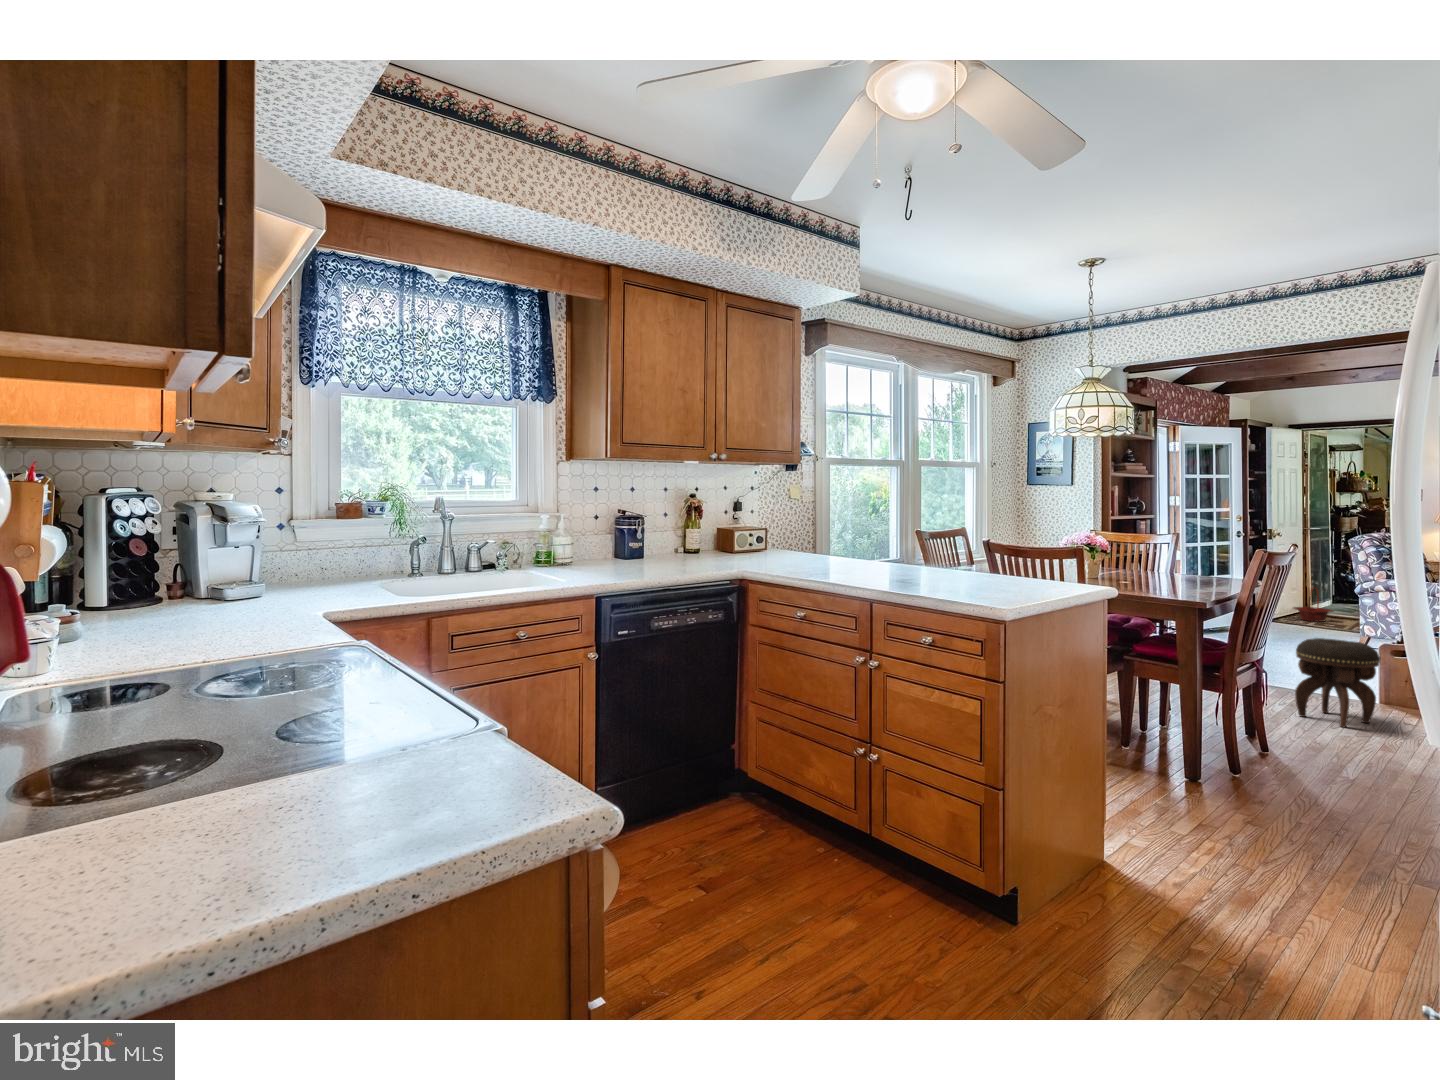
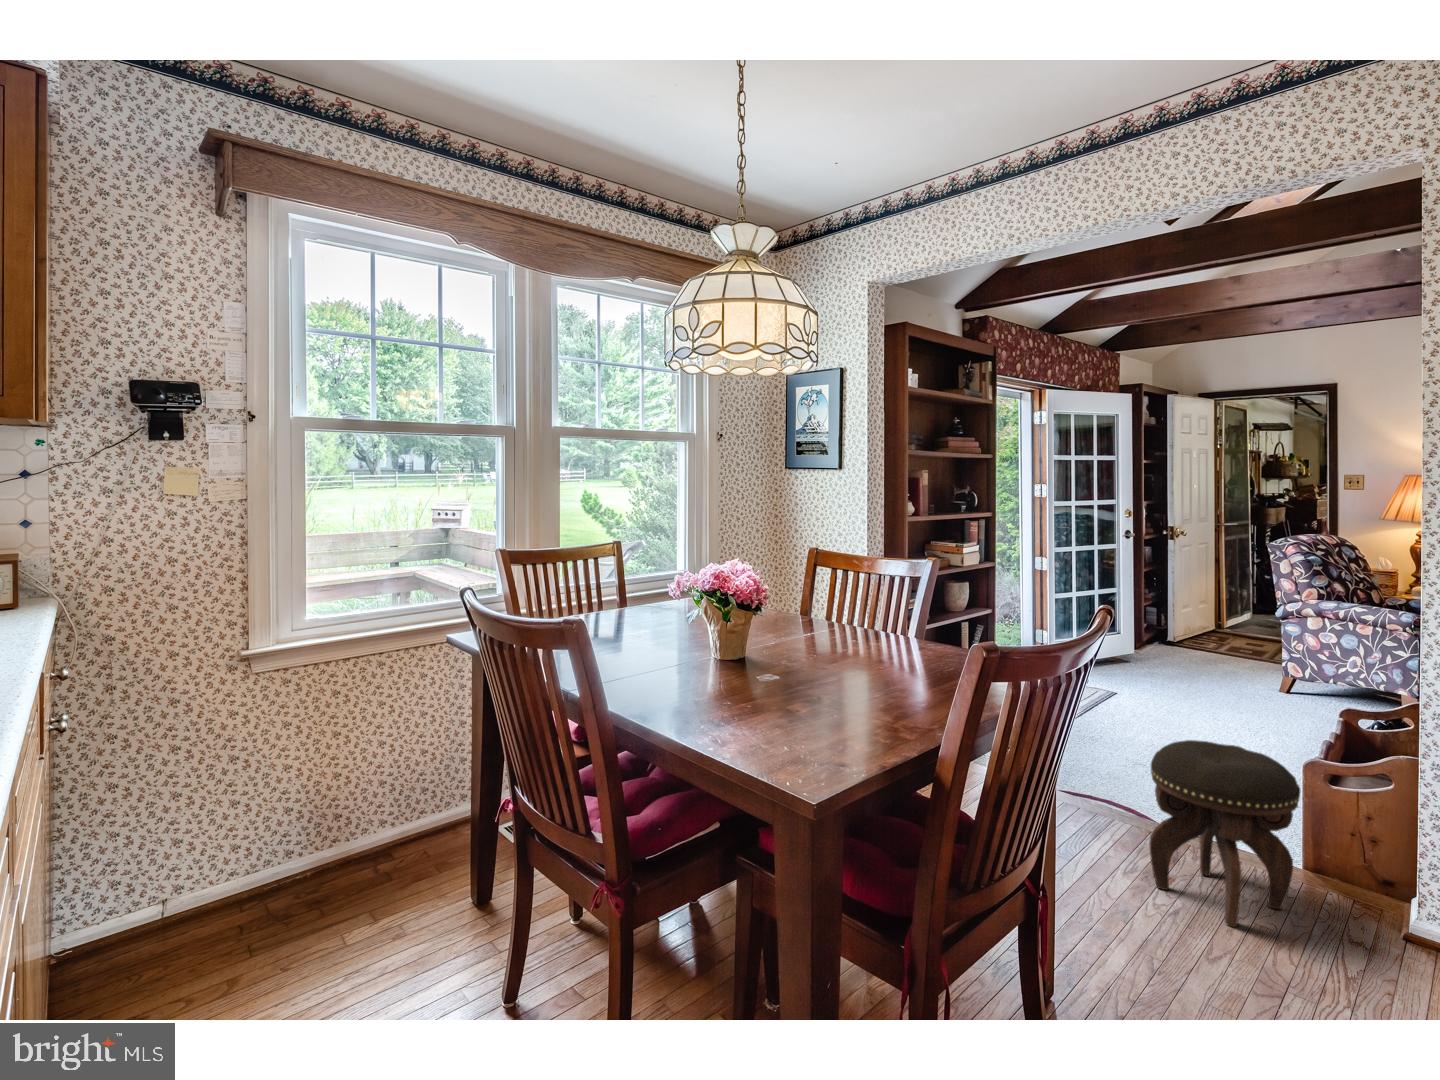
basket: present [1294,587,1334,622] -> none [1202,601,1255,646]

